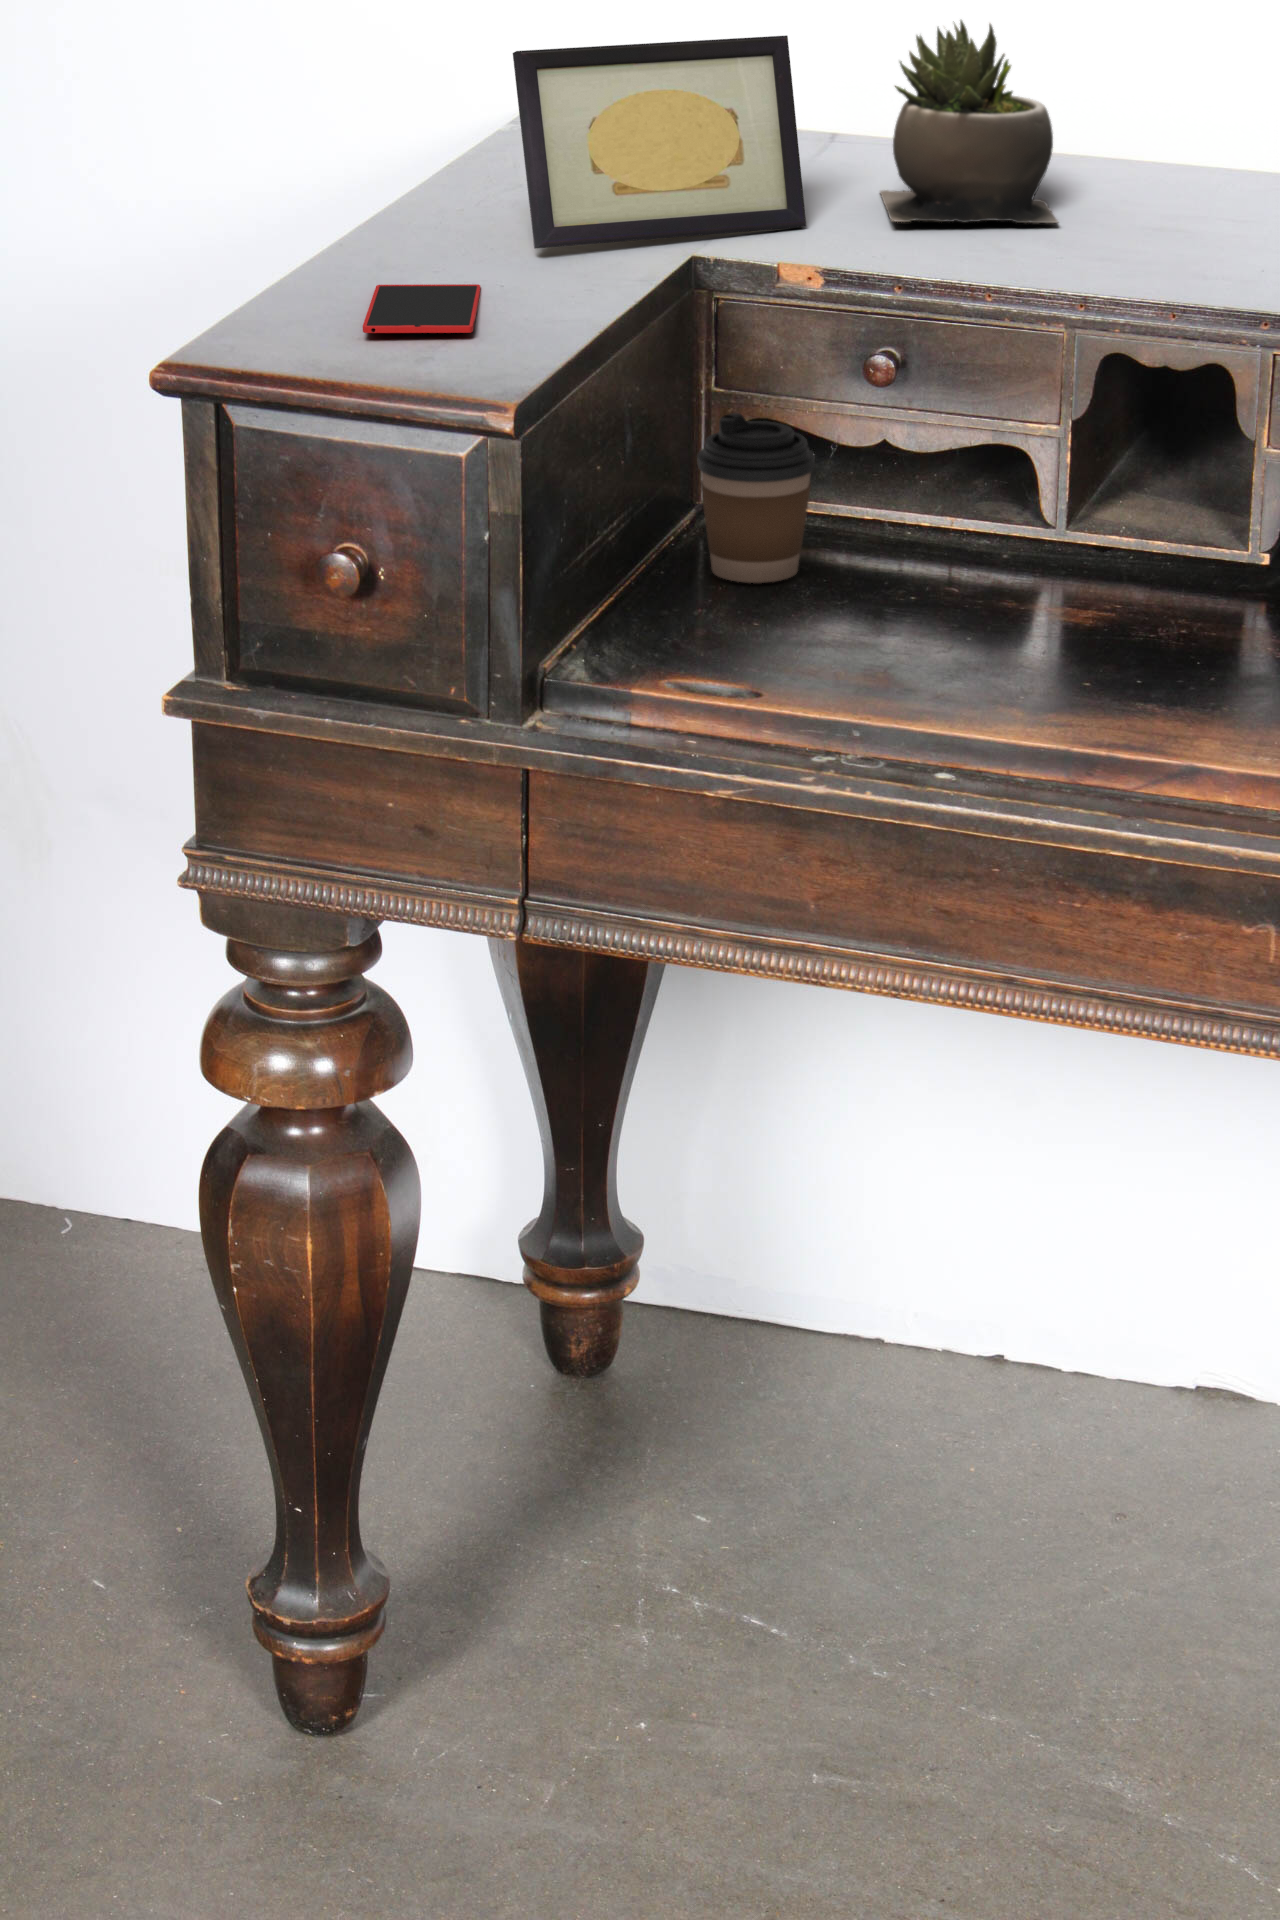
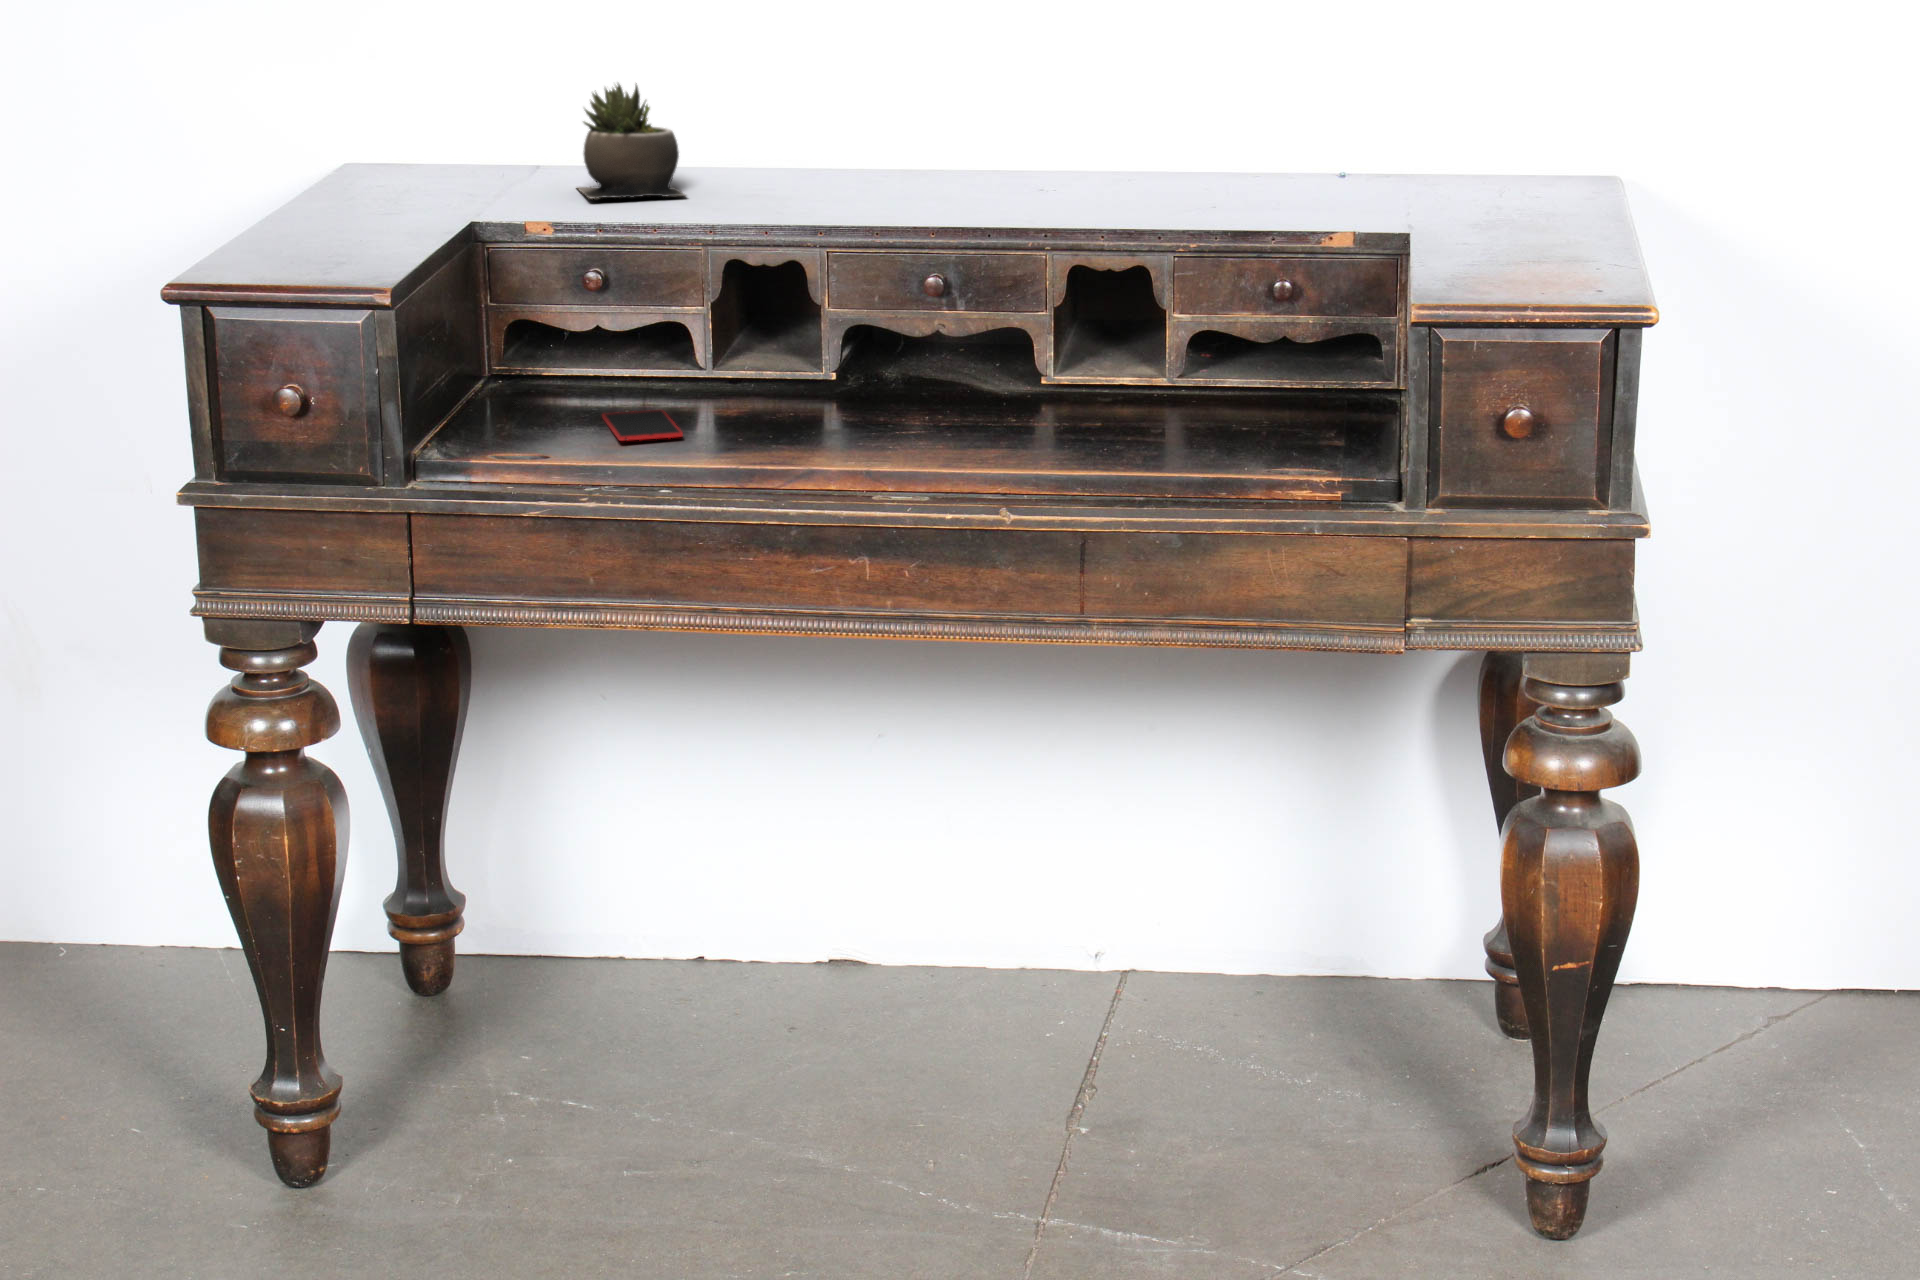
picture frame: present [513,35,806,249] -> none [353,93,537,220]
smartphone: present [363,284,481,333] -> present [602,410,683,441]
coffee cup: present [697,413,815,583] -> none [490,309,561,408]

